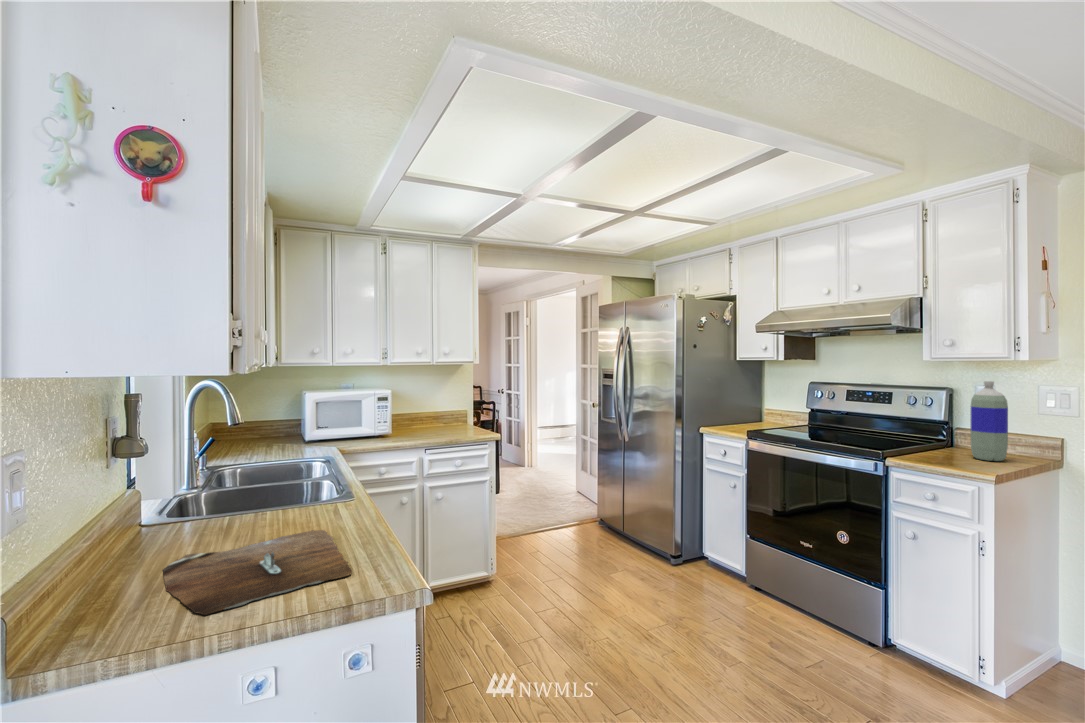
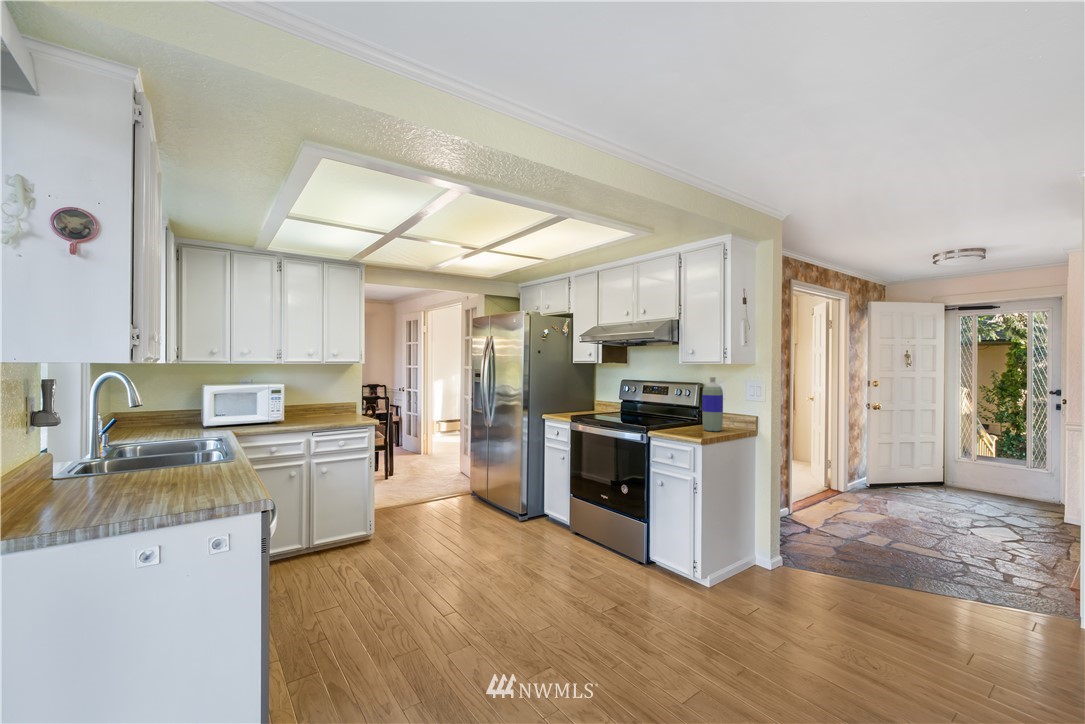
cutting board: present [163,530,352,615] -> none [76,477,220,516]

